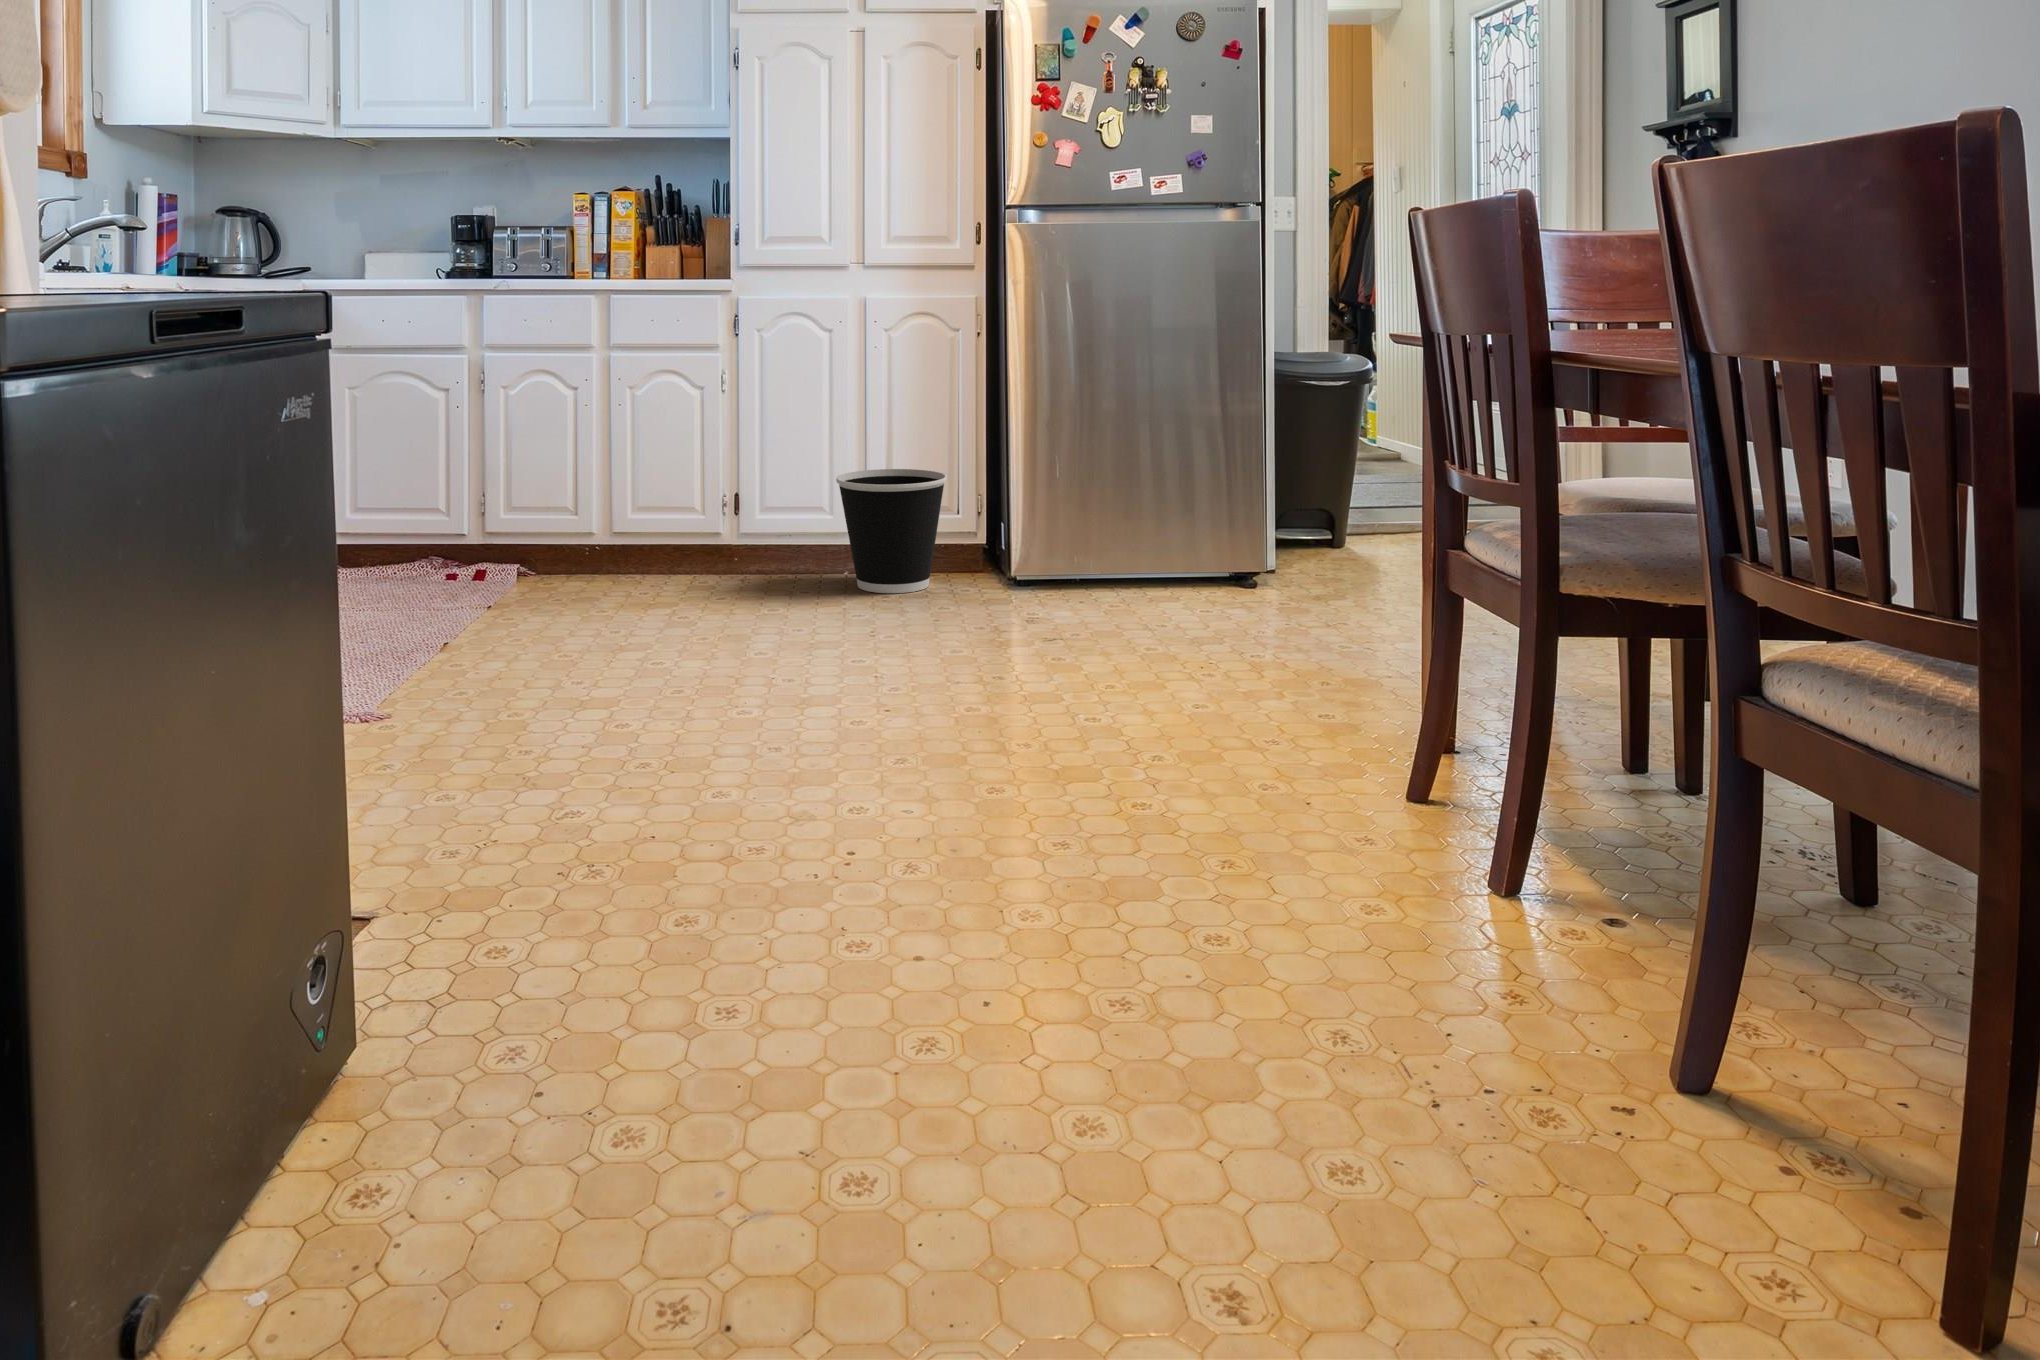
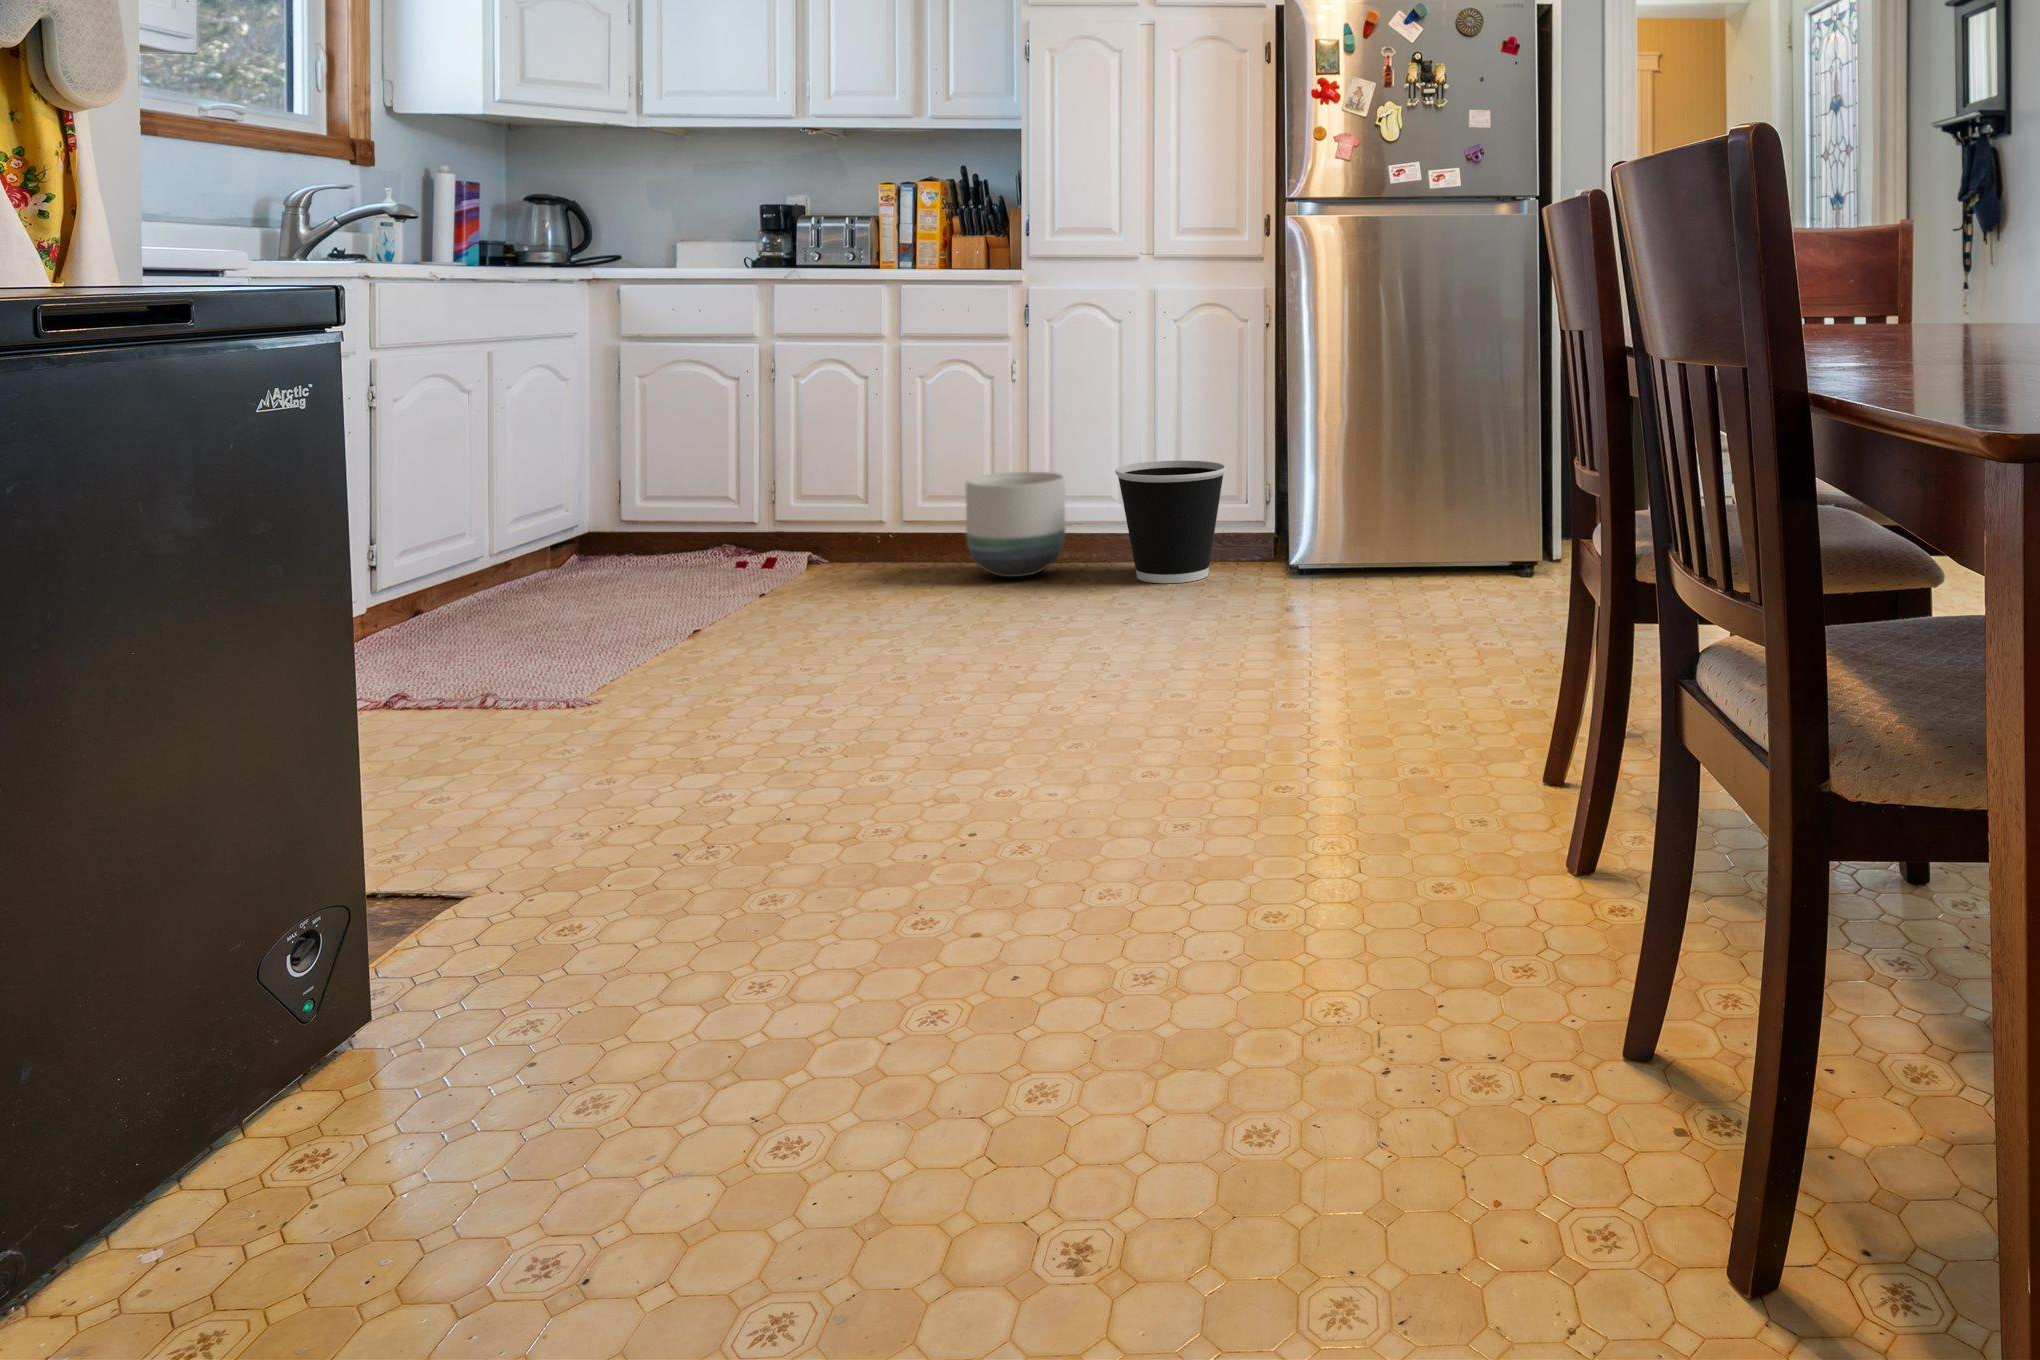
planter: none [685,481,782,588] -> present [966,472,1065,577]

